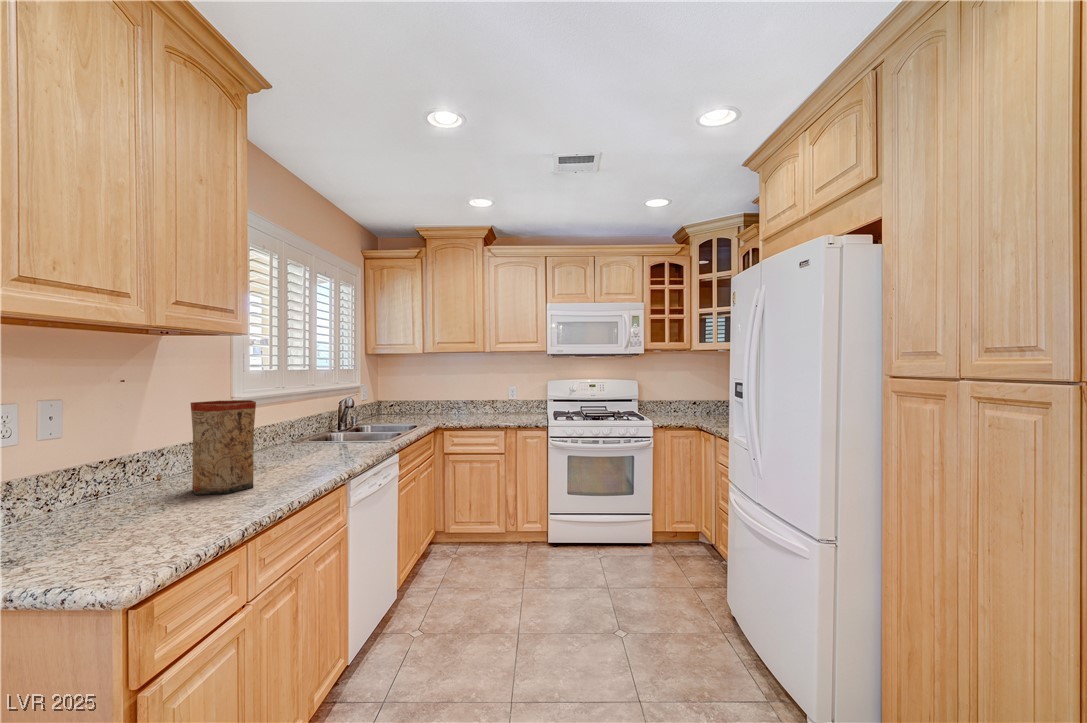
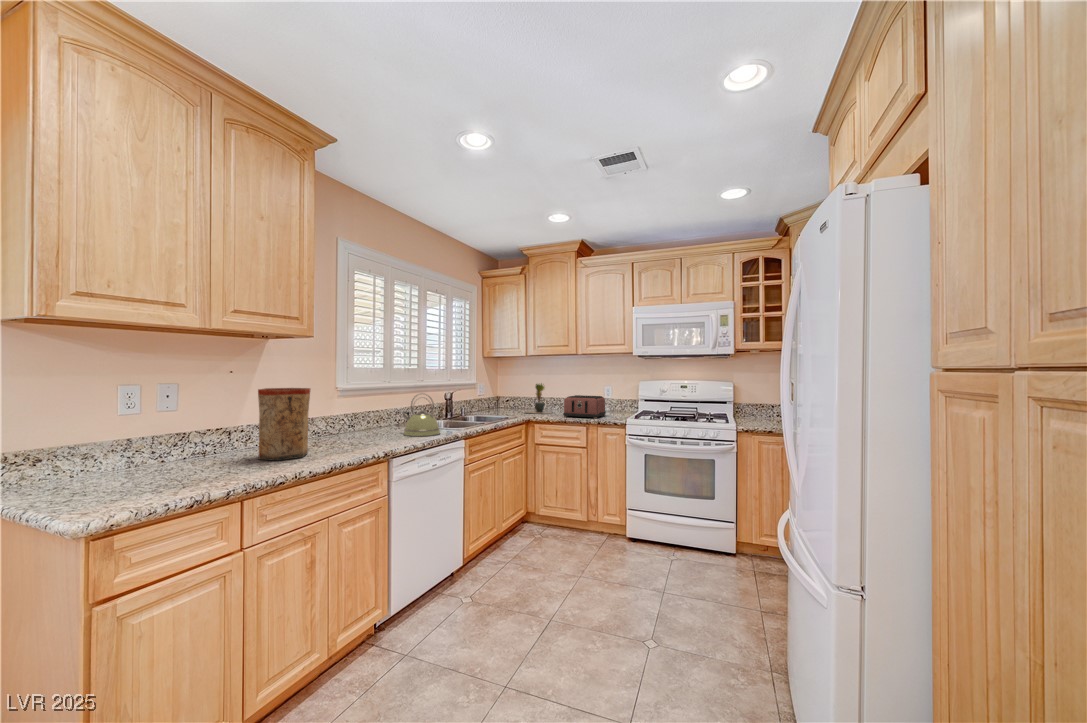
potted plant: none [420,384,453,420] -> present [525,383,552,414]
toaster: none [473,397,514,422] -> present [563,395,606,419]
kettle: none [319,402,370,453] -> present [402,394,440,436]

